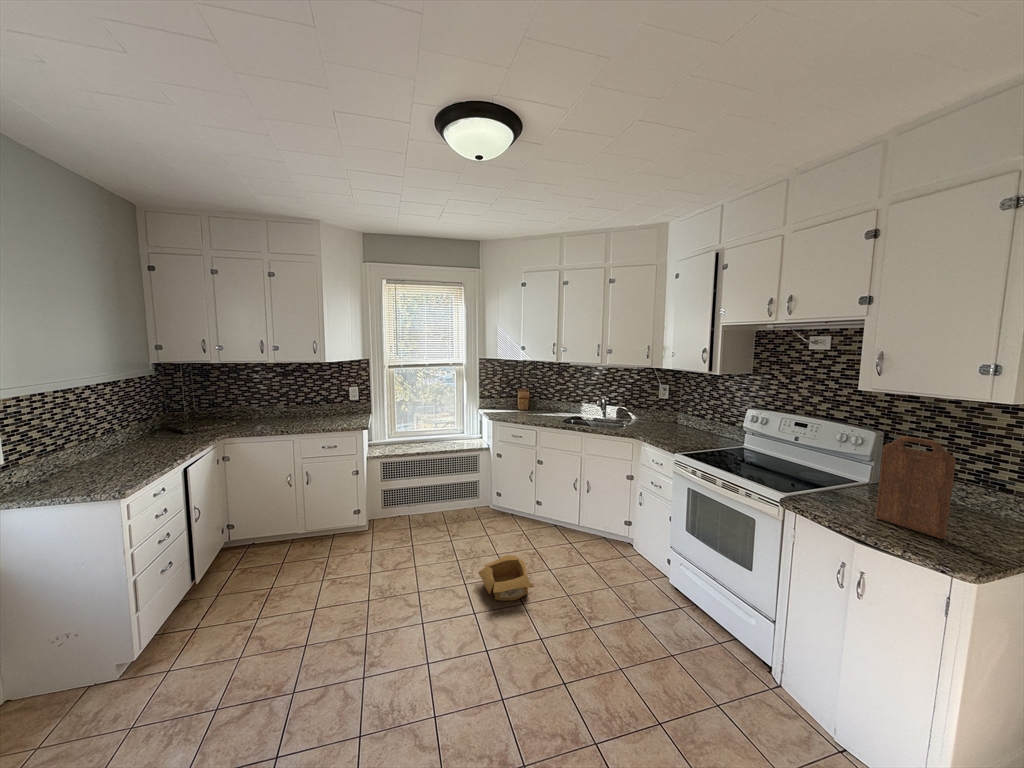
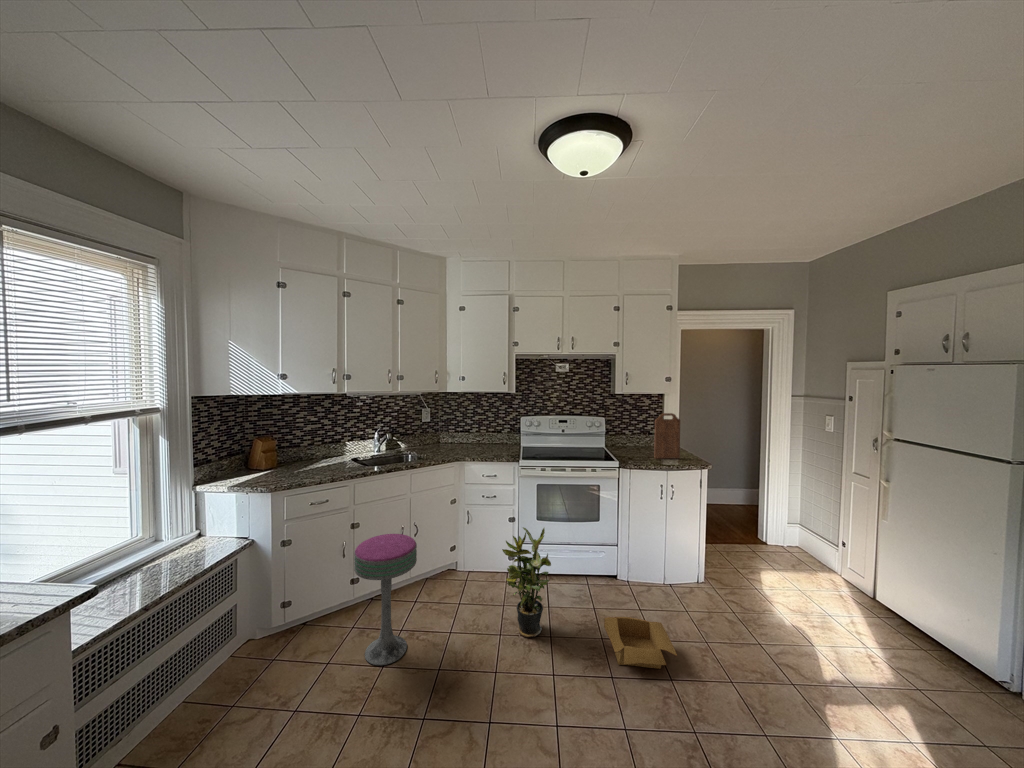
bar stool: none [501,467,544,554] -> present [354,534,417,665]
potted plant: none [567,506,624,612] -> present [502,527,551,637]
cardboard box: present [478,555,534,601] -> present [604,617,677,669]

